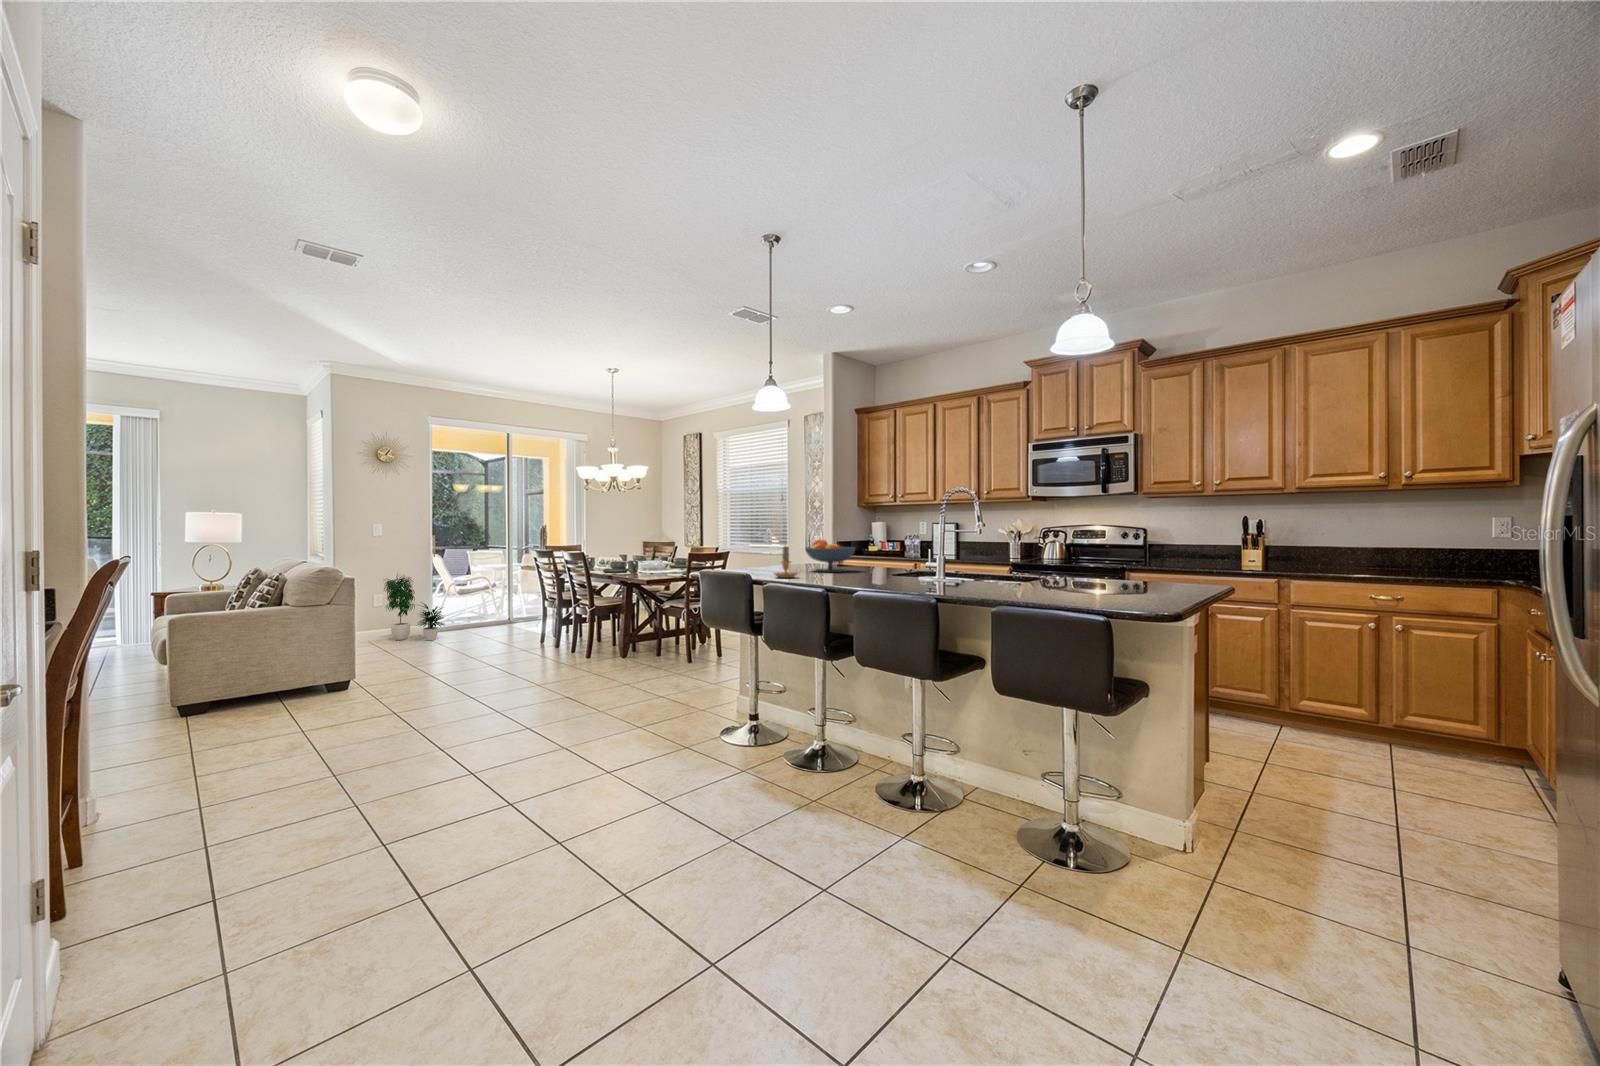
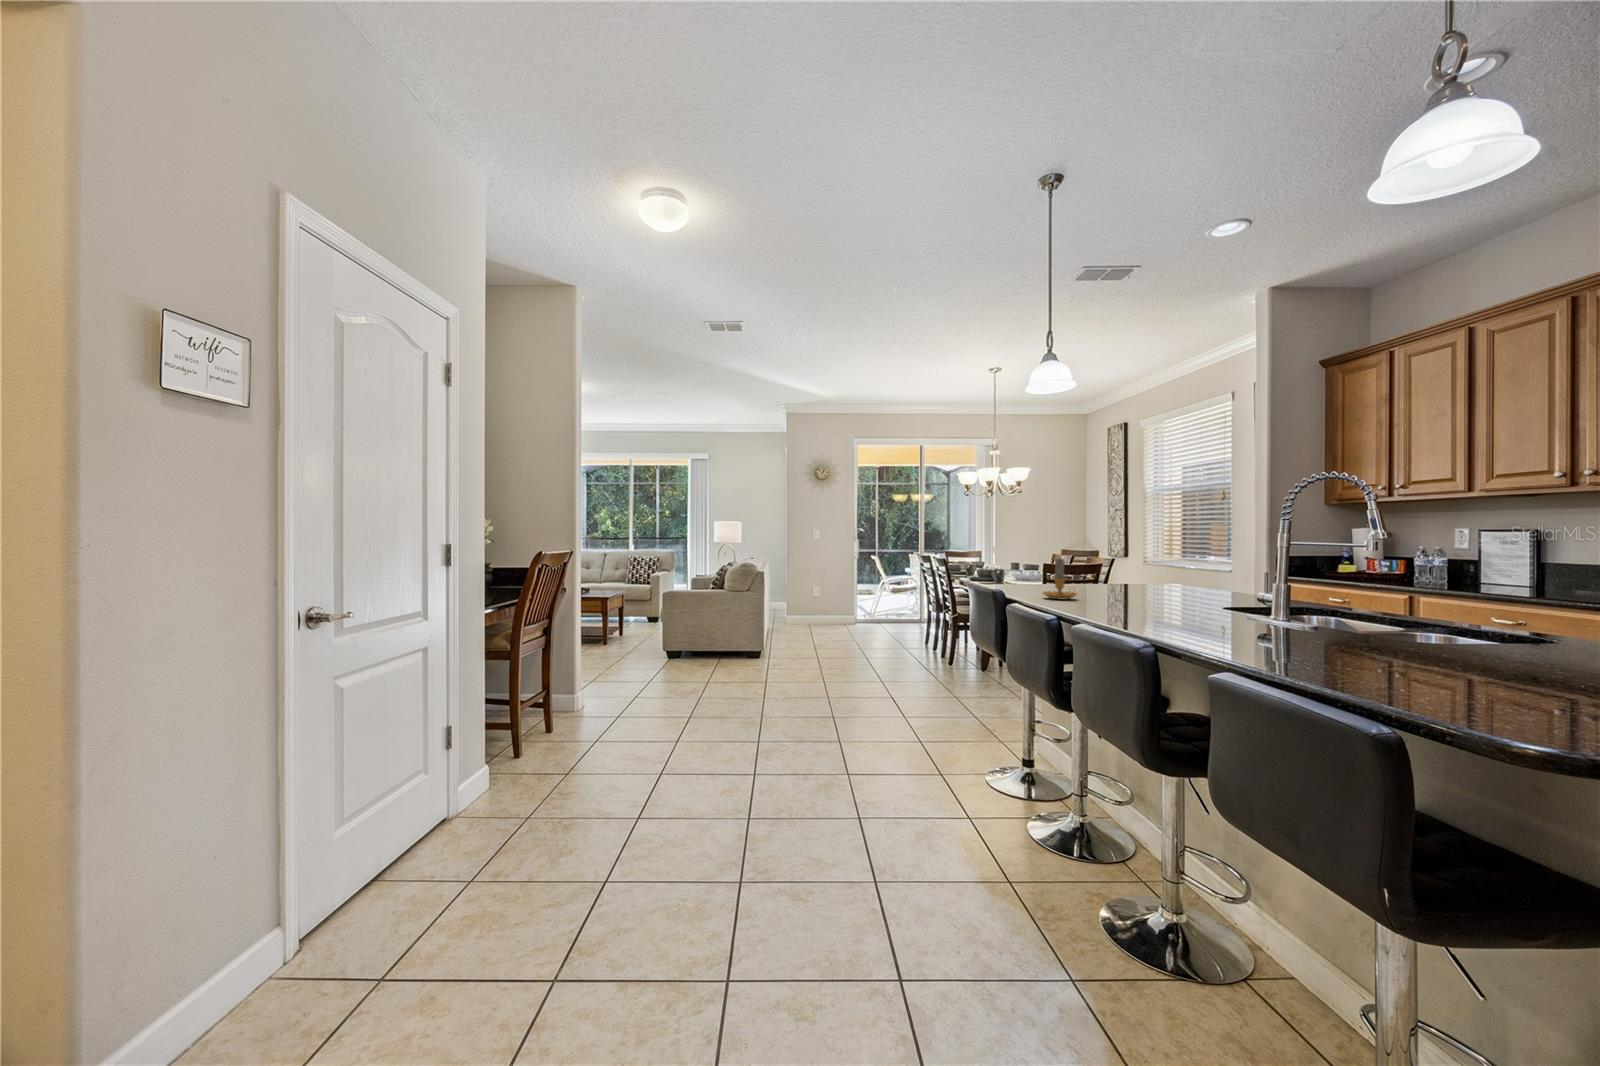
fruit bowl: present [806,539,855,572] -> none [1128,550,1210,597]
potted plant: present [384,575,445,641] -> none [822,569,865,628]

